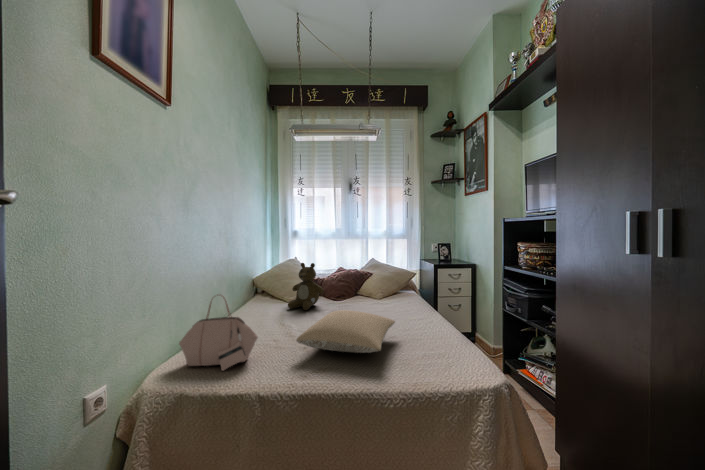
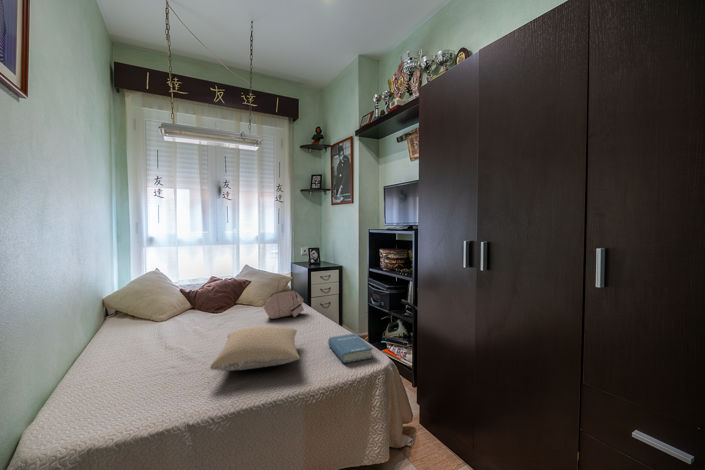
teddy bear: present [288,263,324,310] -> none [161,280,206,334]
handbag: present [179,294,258,371] -> present [263,280,304,319]
hardback book: none [429,336,479,371] -> present [328,334,372,363]

